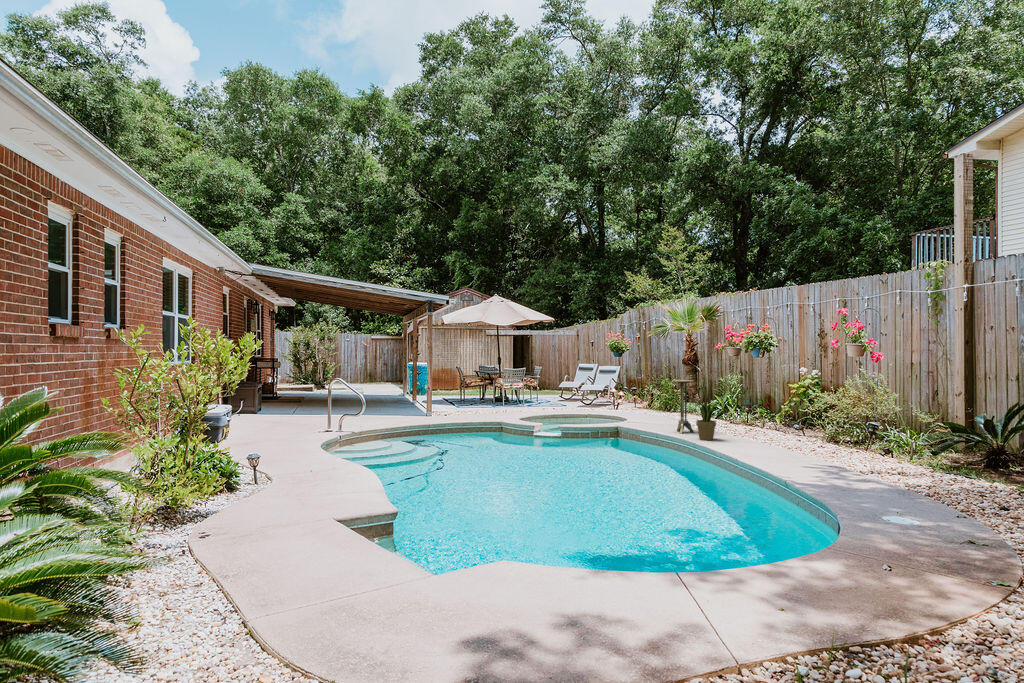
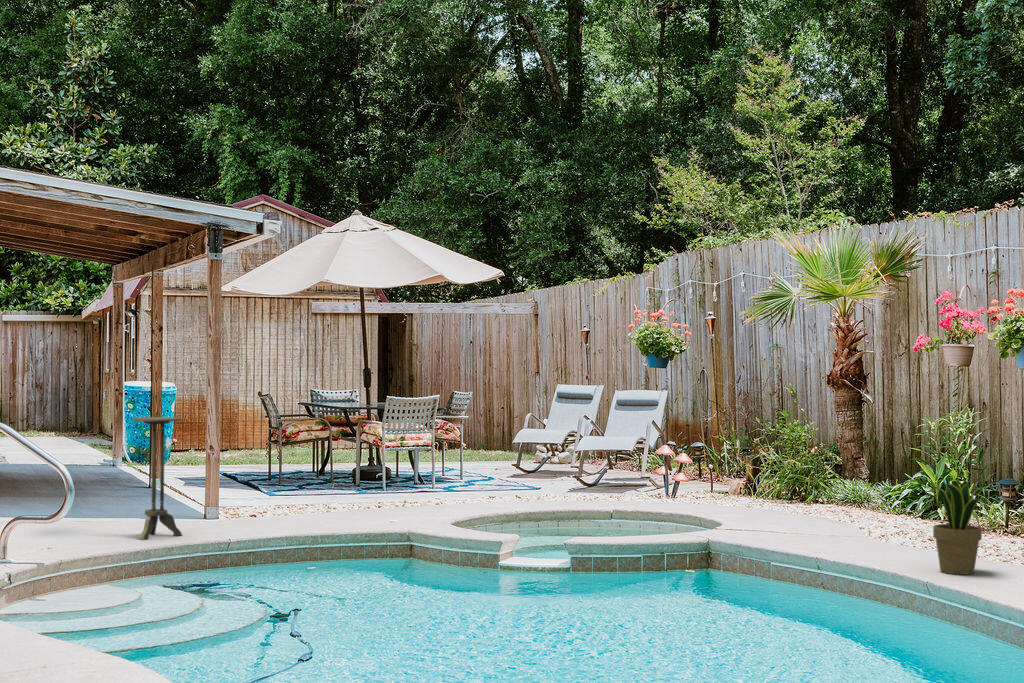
side table: present [673,380,694,434] -> present [133,417,182,540]

